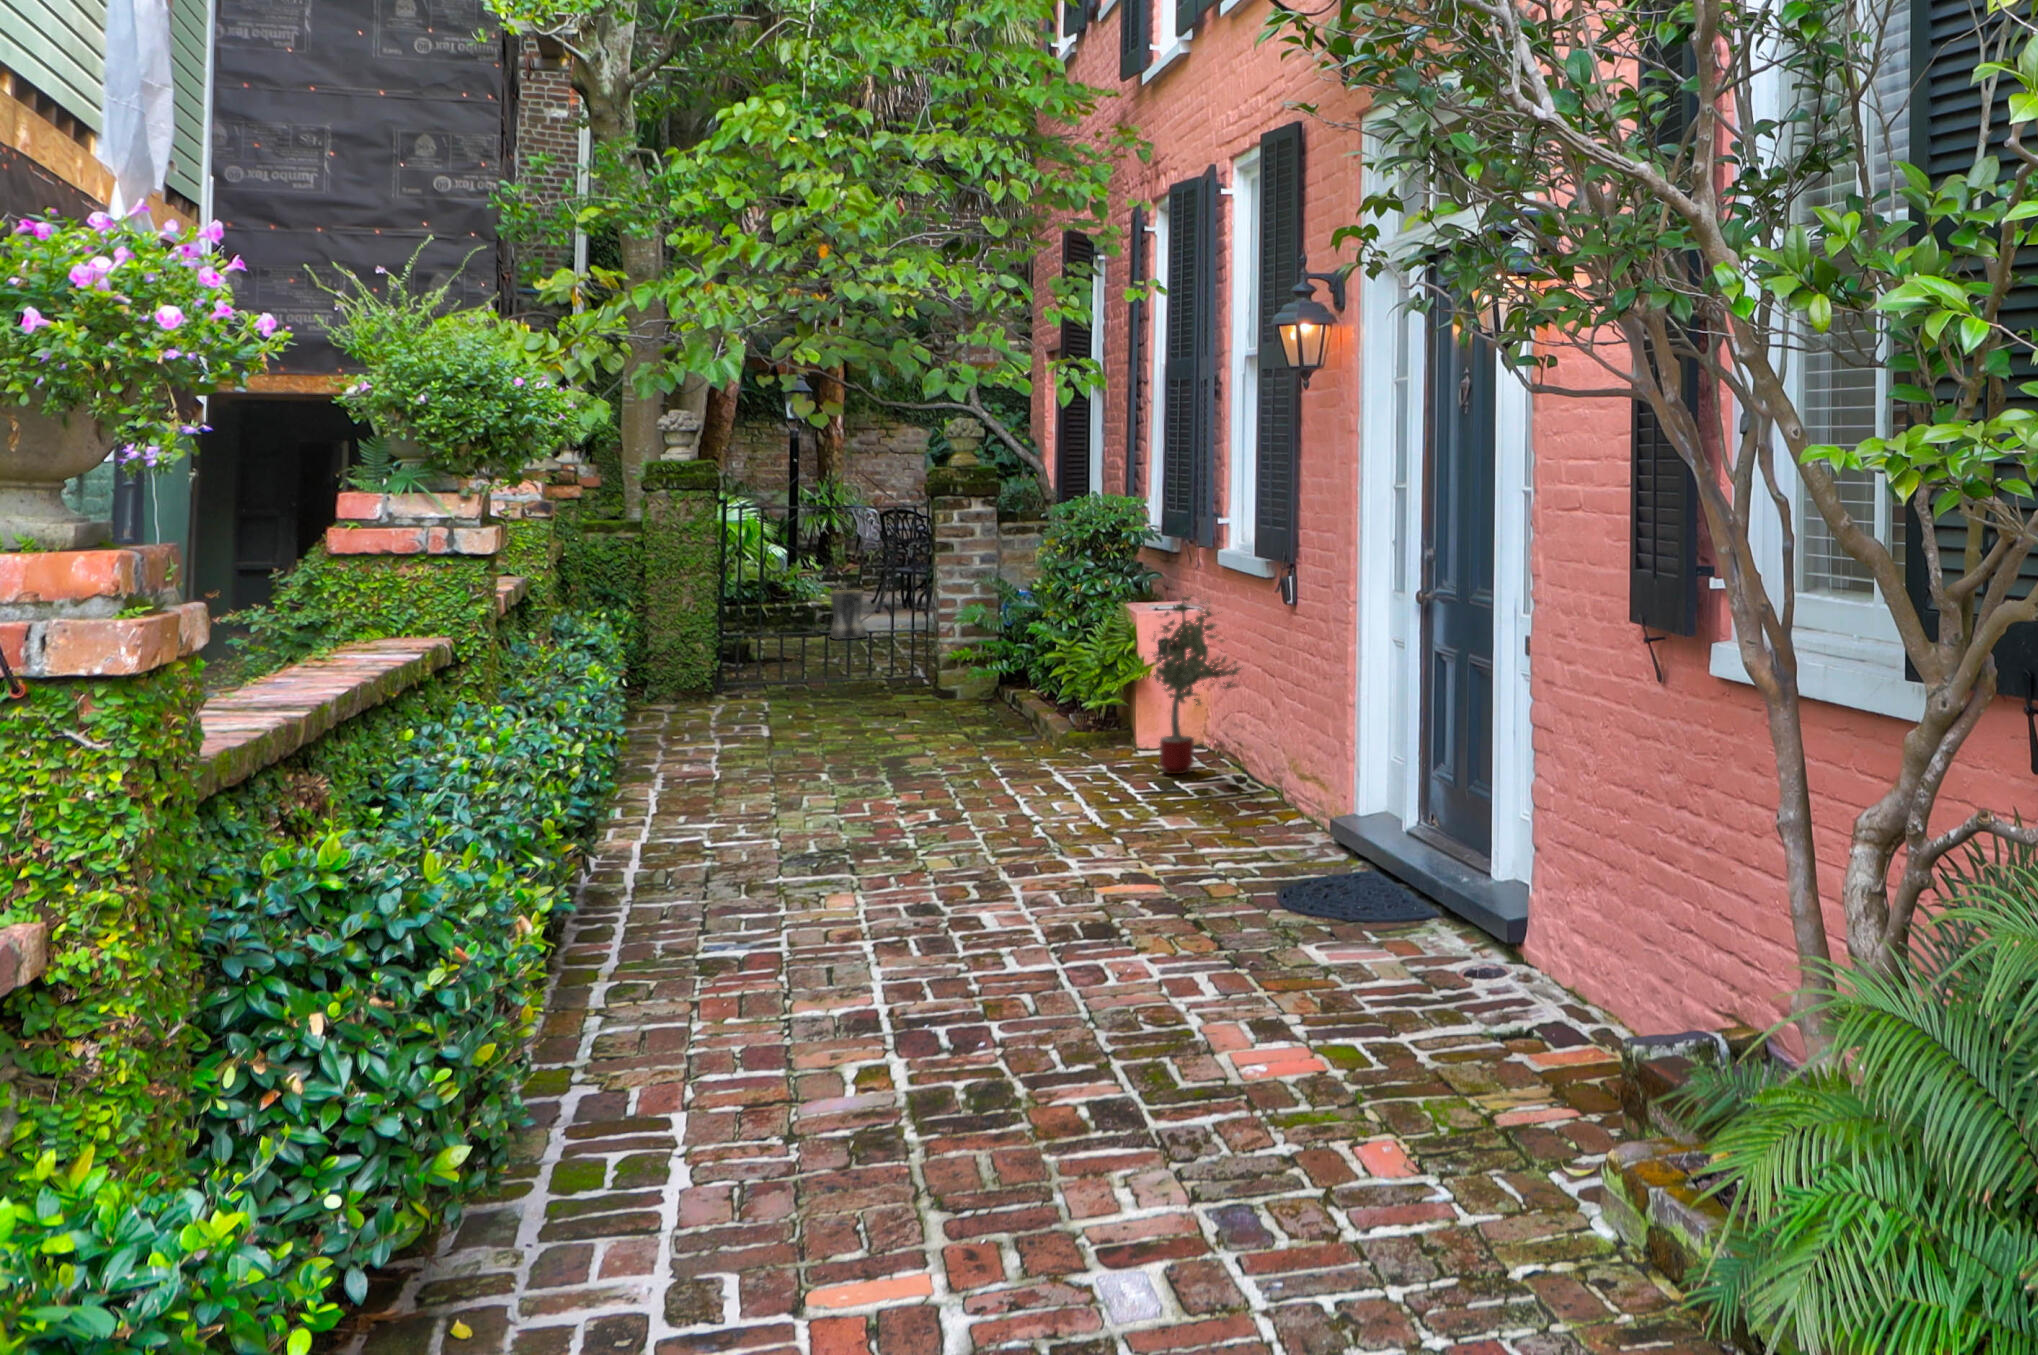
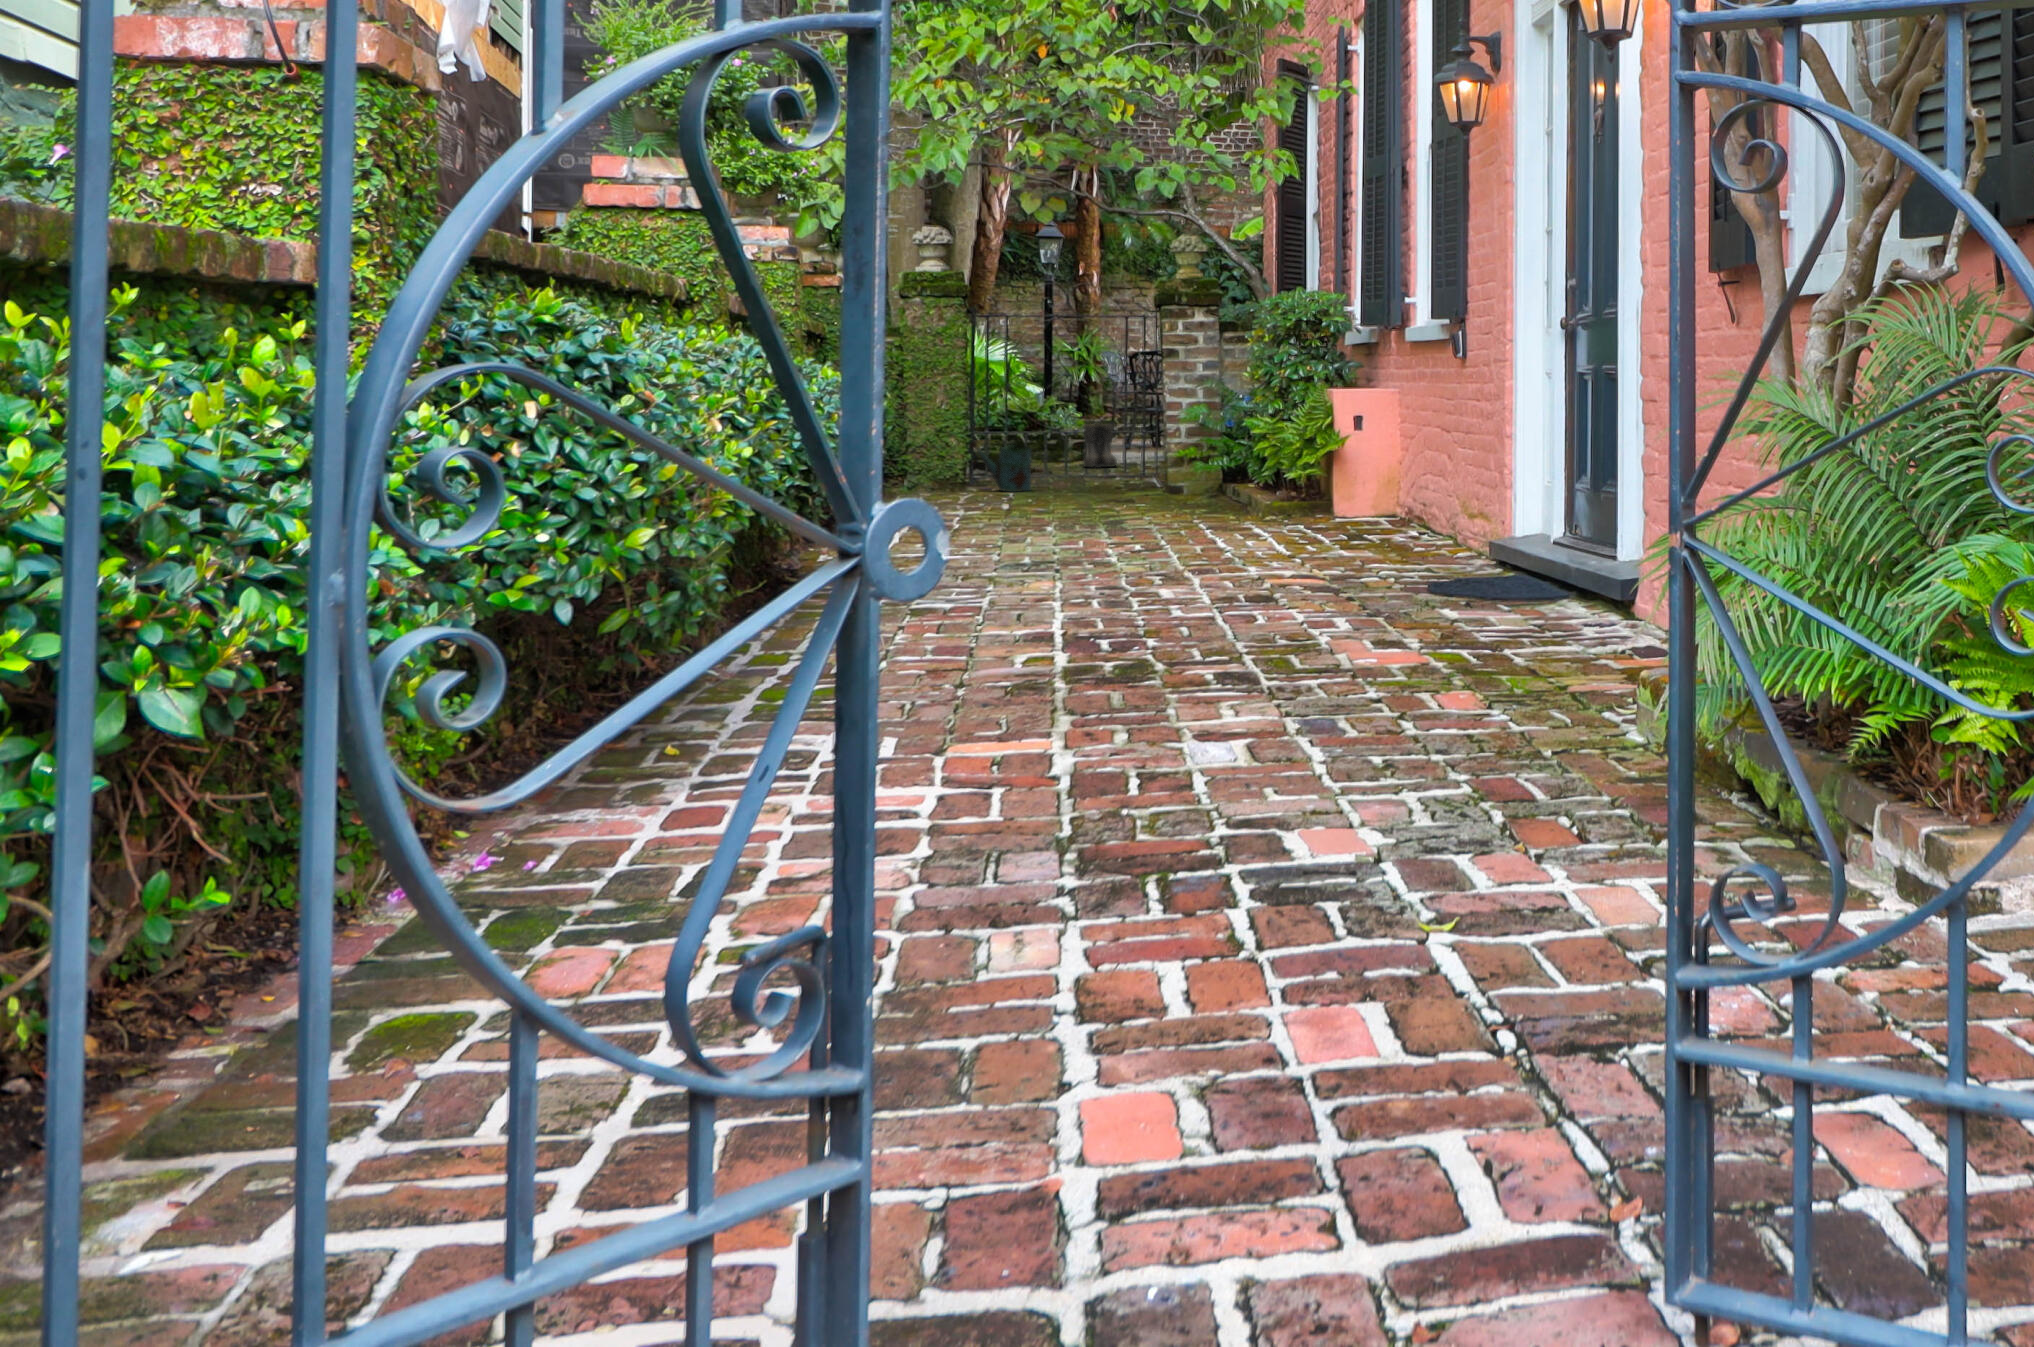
potted tree: present [1152,596,1243,774] -> none [1336,363,1429,532]
watering can: none [712,635,798,692] -> present [970,441,1032,492]

